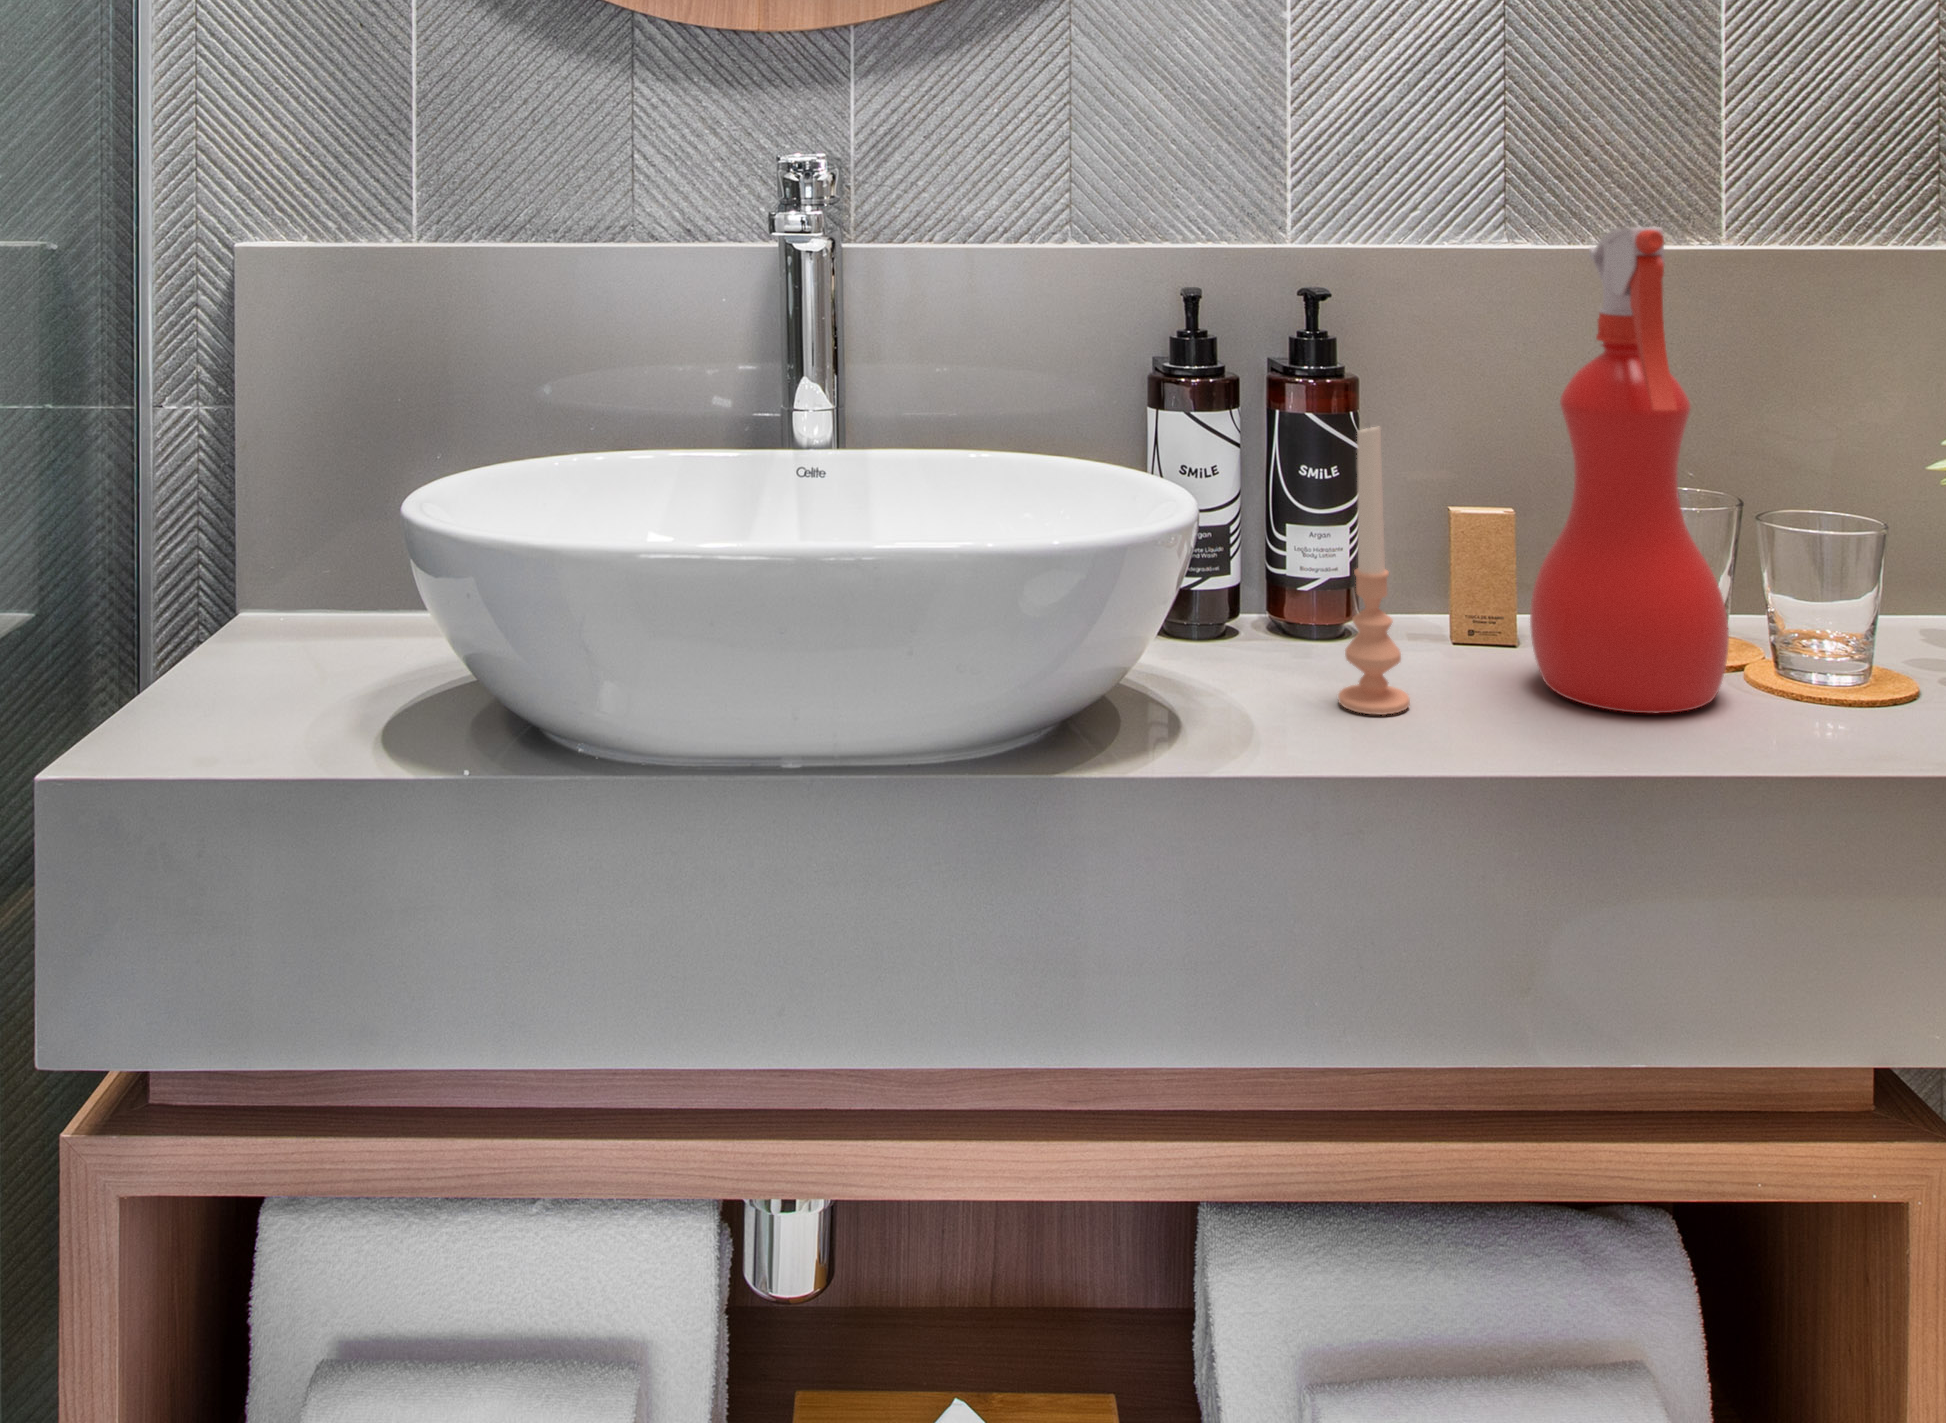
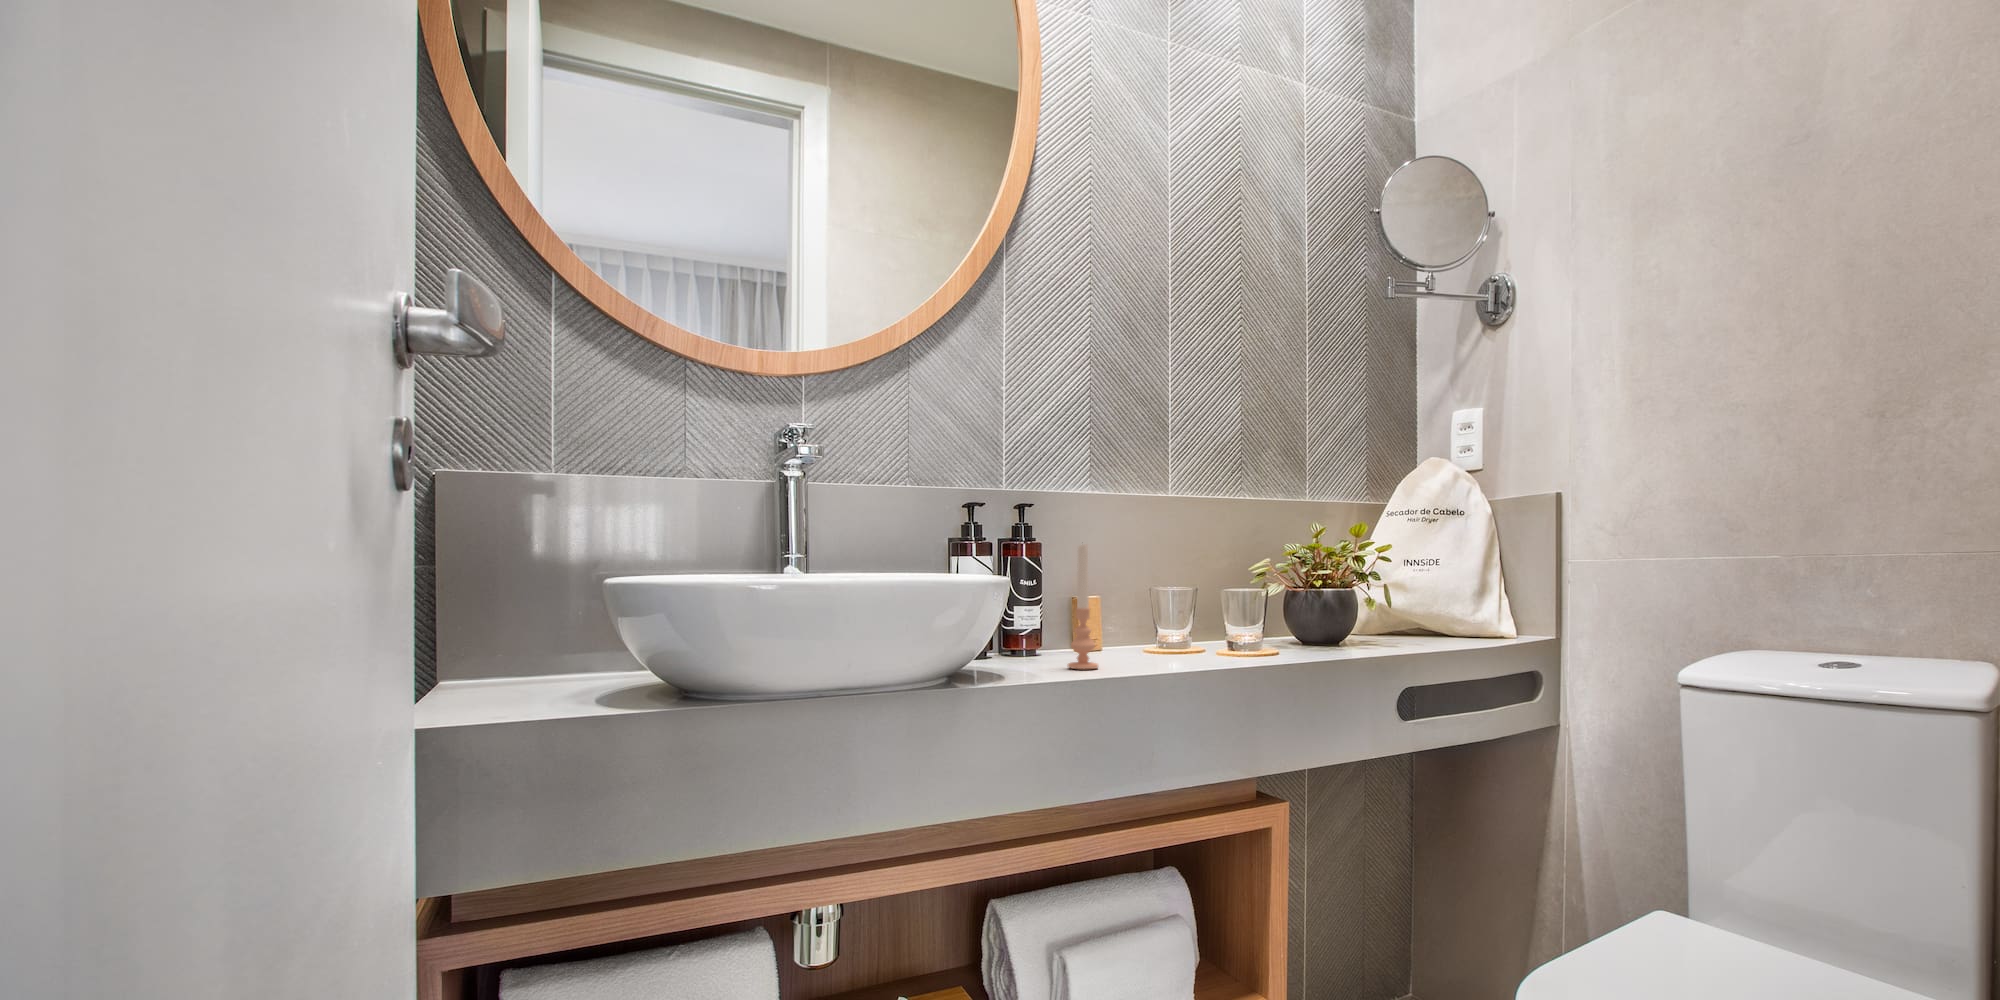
spray bottle: present [1530,227,1729,713] -> none [1134,459,1214,664]

